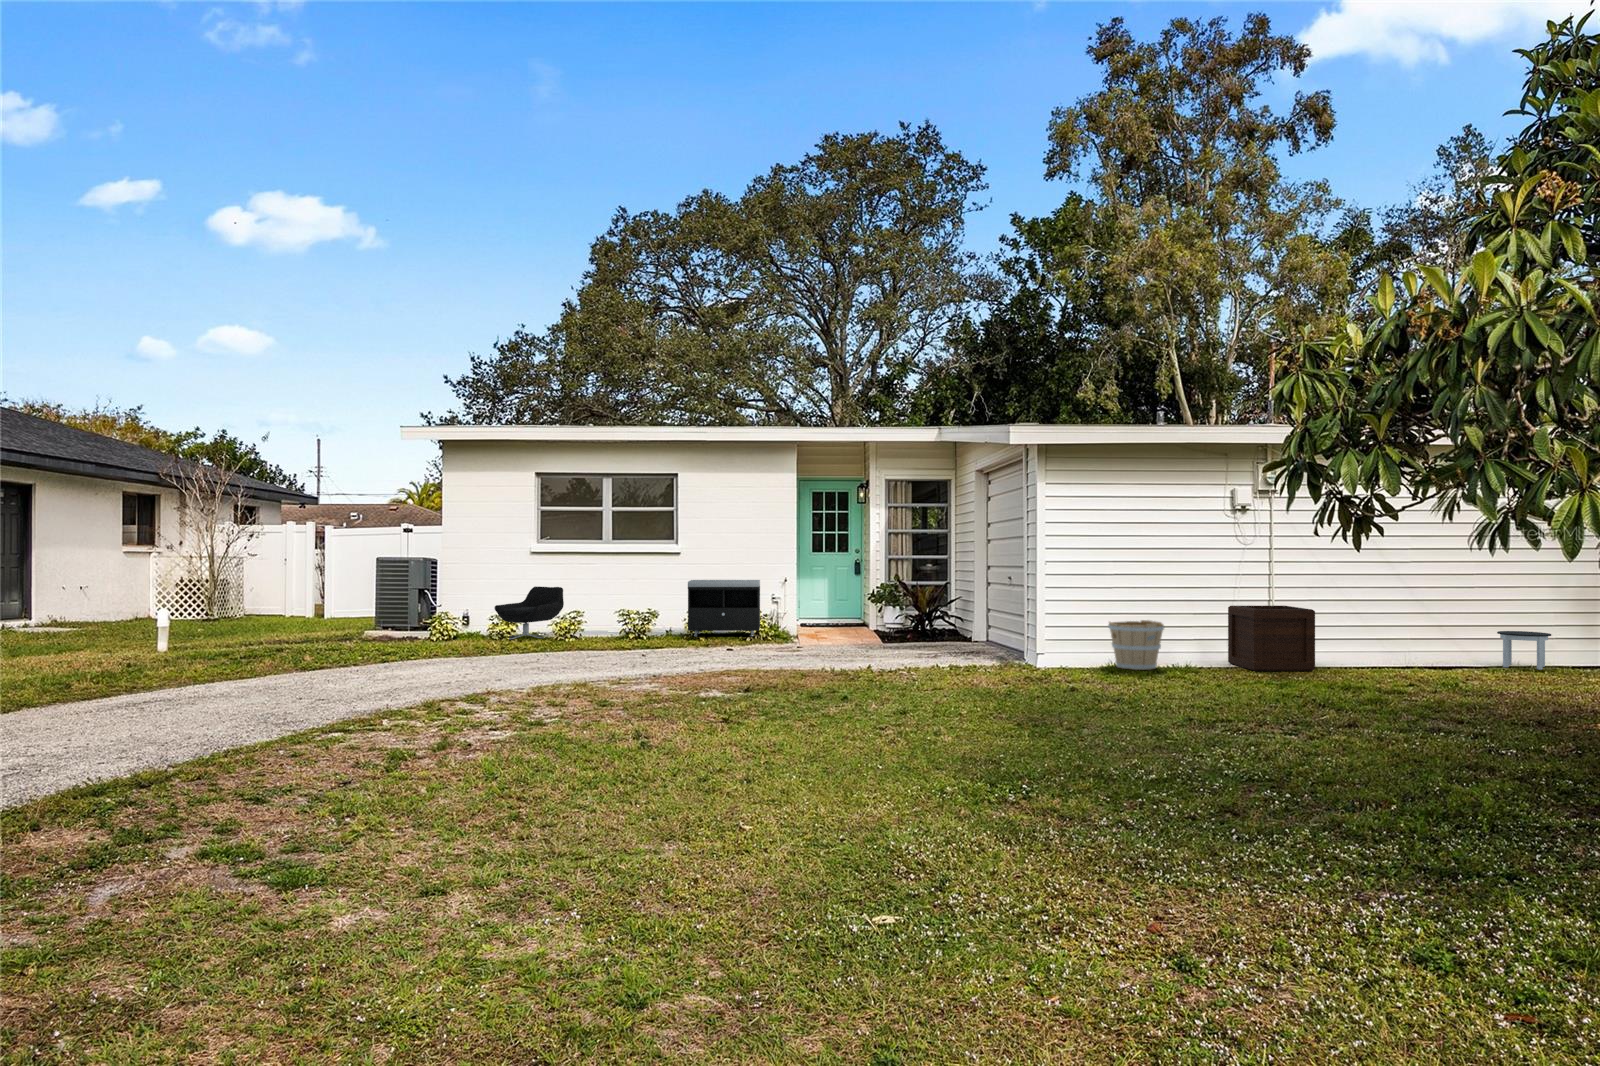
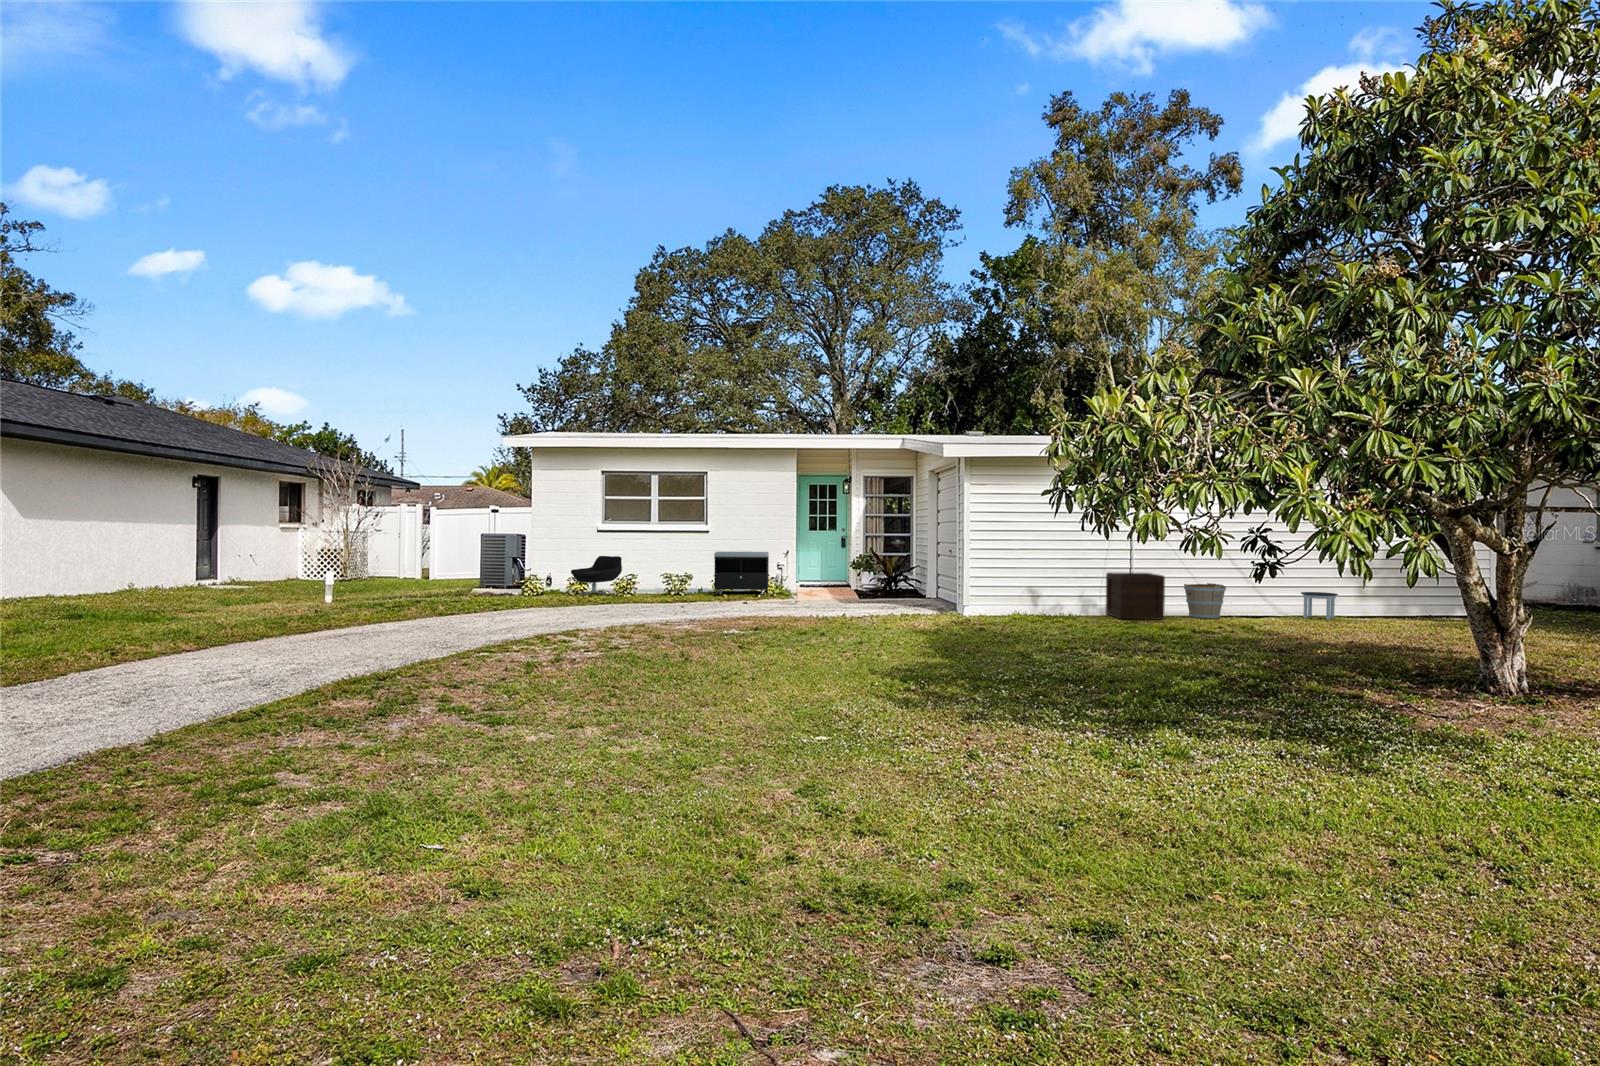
wooden bucket: present [1108,620,1164,670] -> present [1184,583,1226,619]

